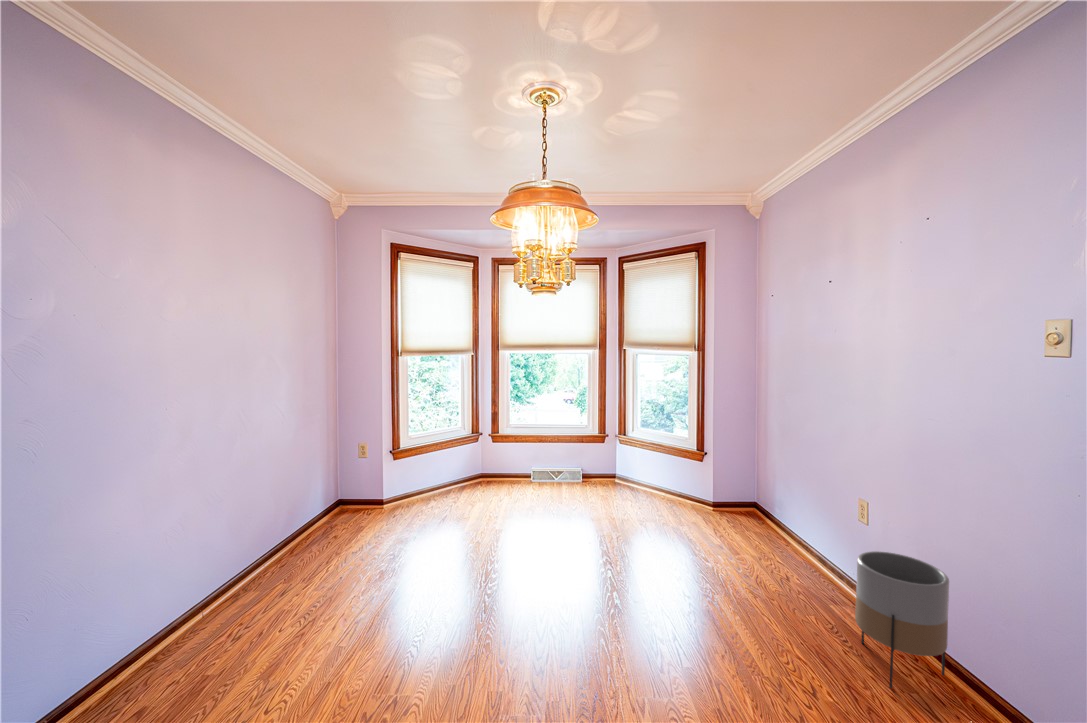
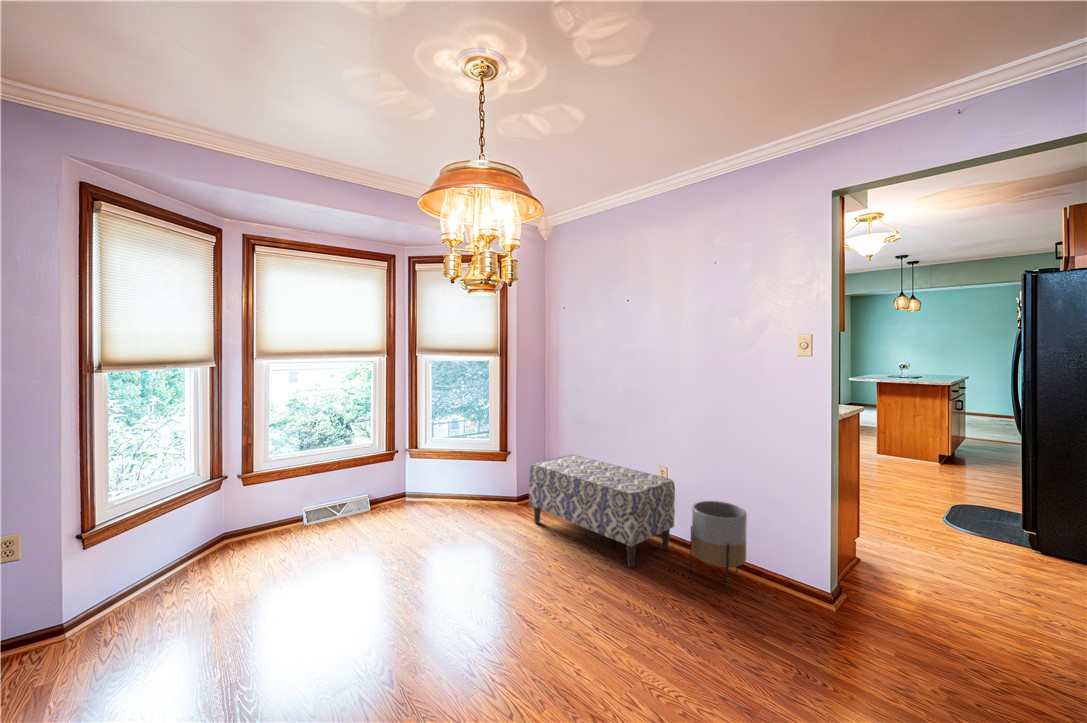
bench: none [708,465,871,608] -> present [529,455,675,568]

